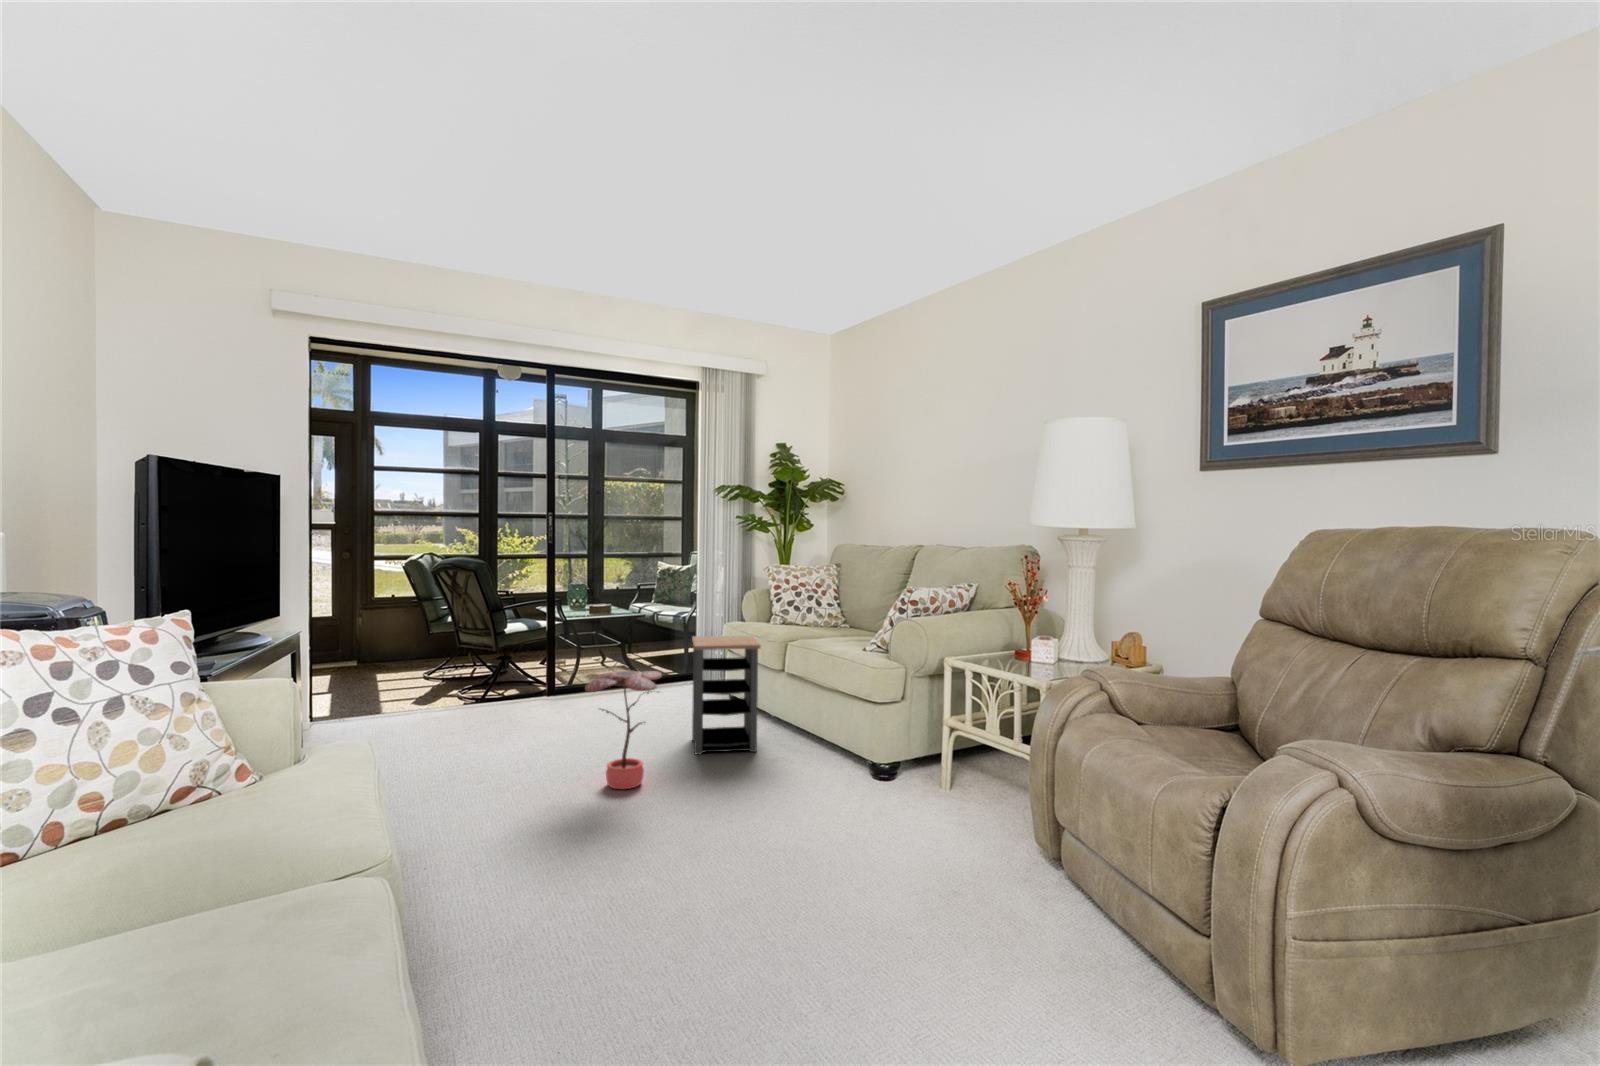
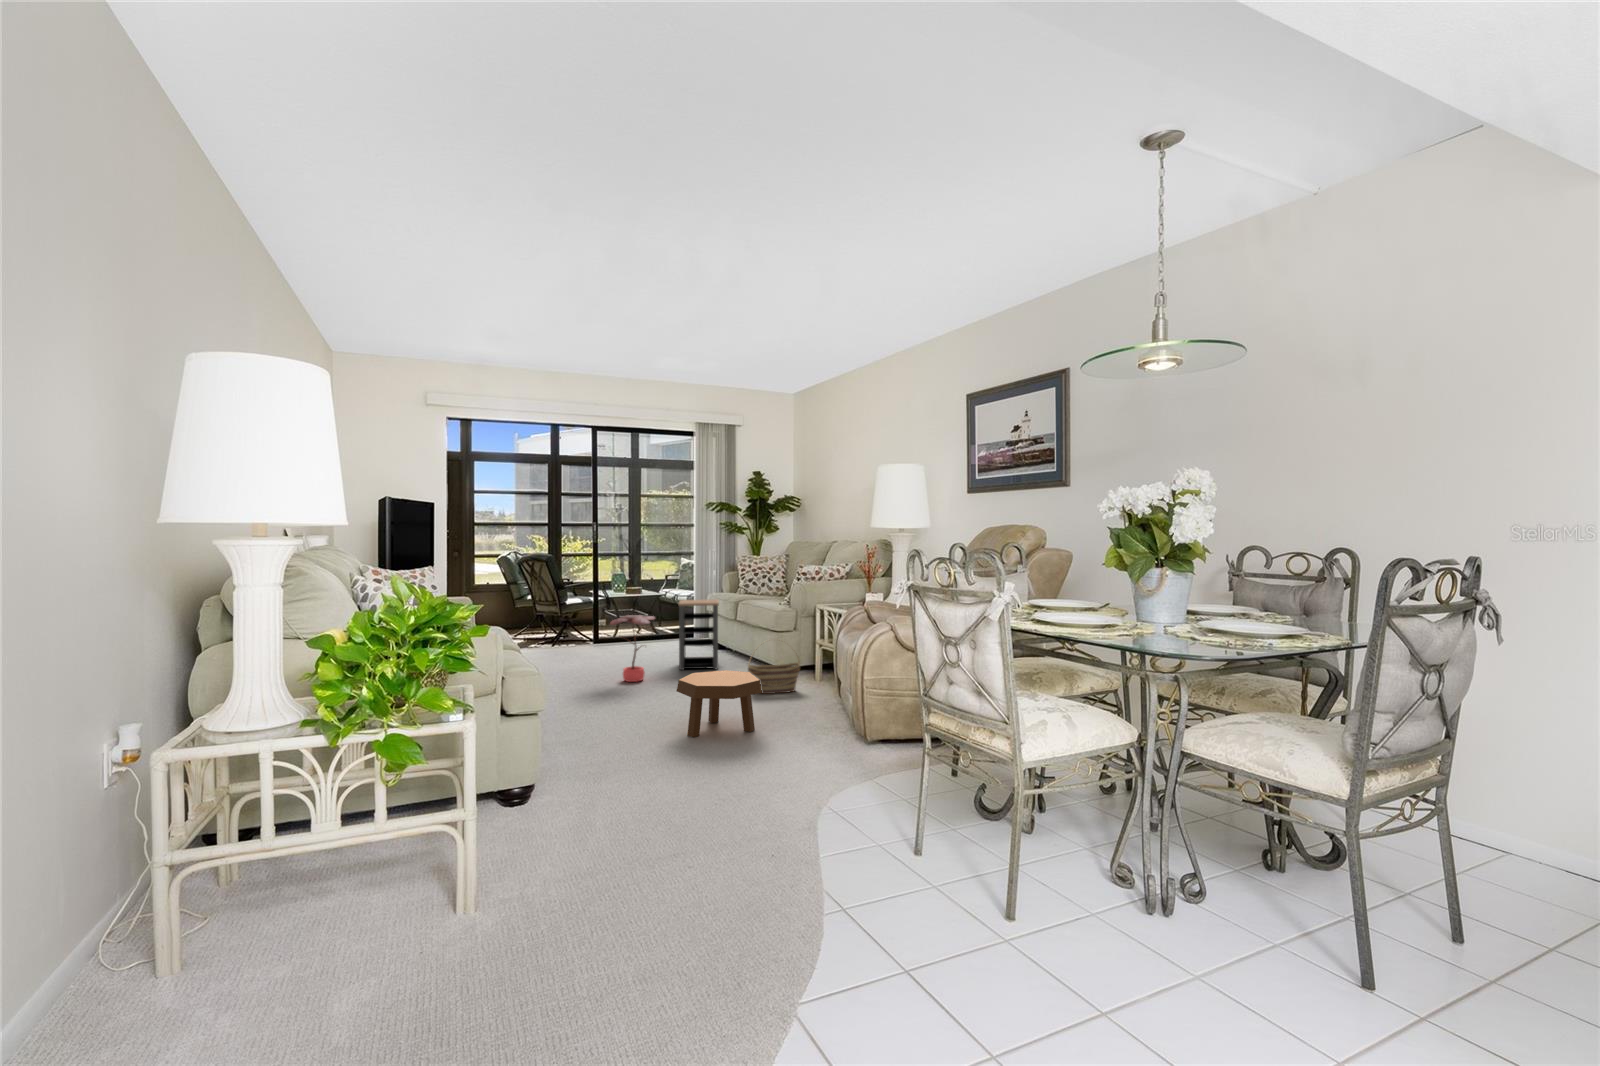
basket: none [839,721,928,823] -> present [748,660,800,694]
footstool: none [757,814,948,1007] -> present [676,670,762,737]

